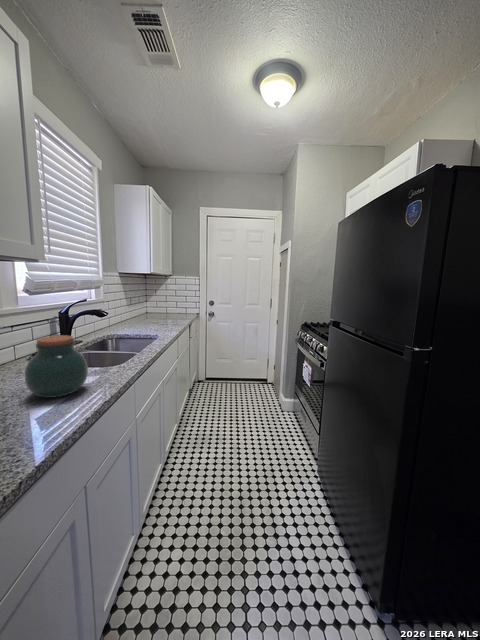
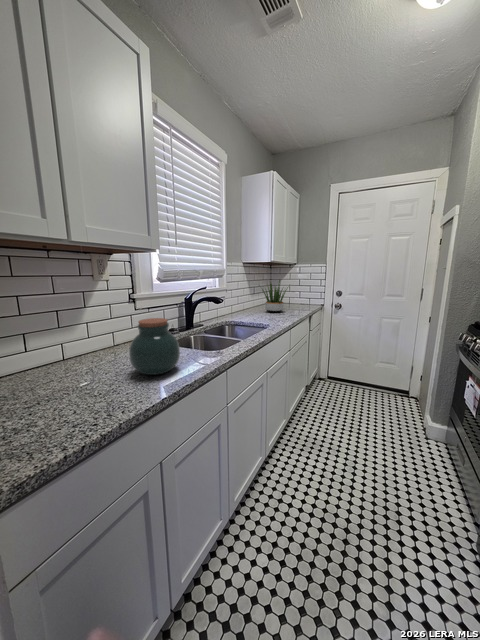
potted plant: none [139,291,169,323] -> present [262,283,287,312]

